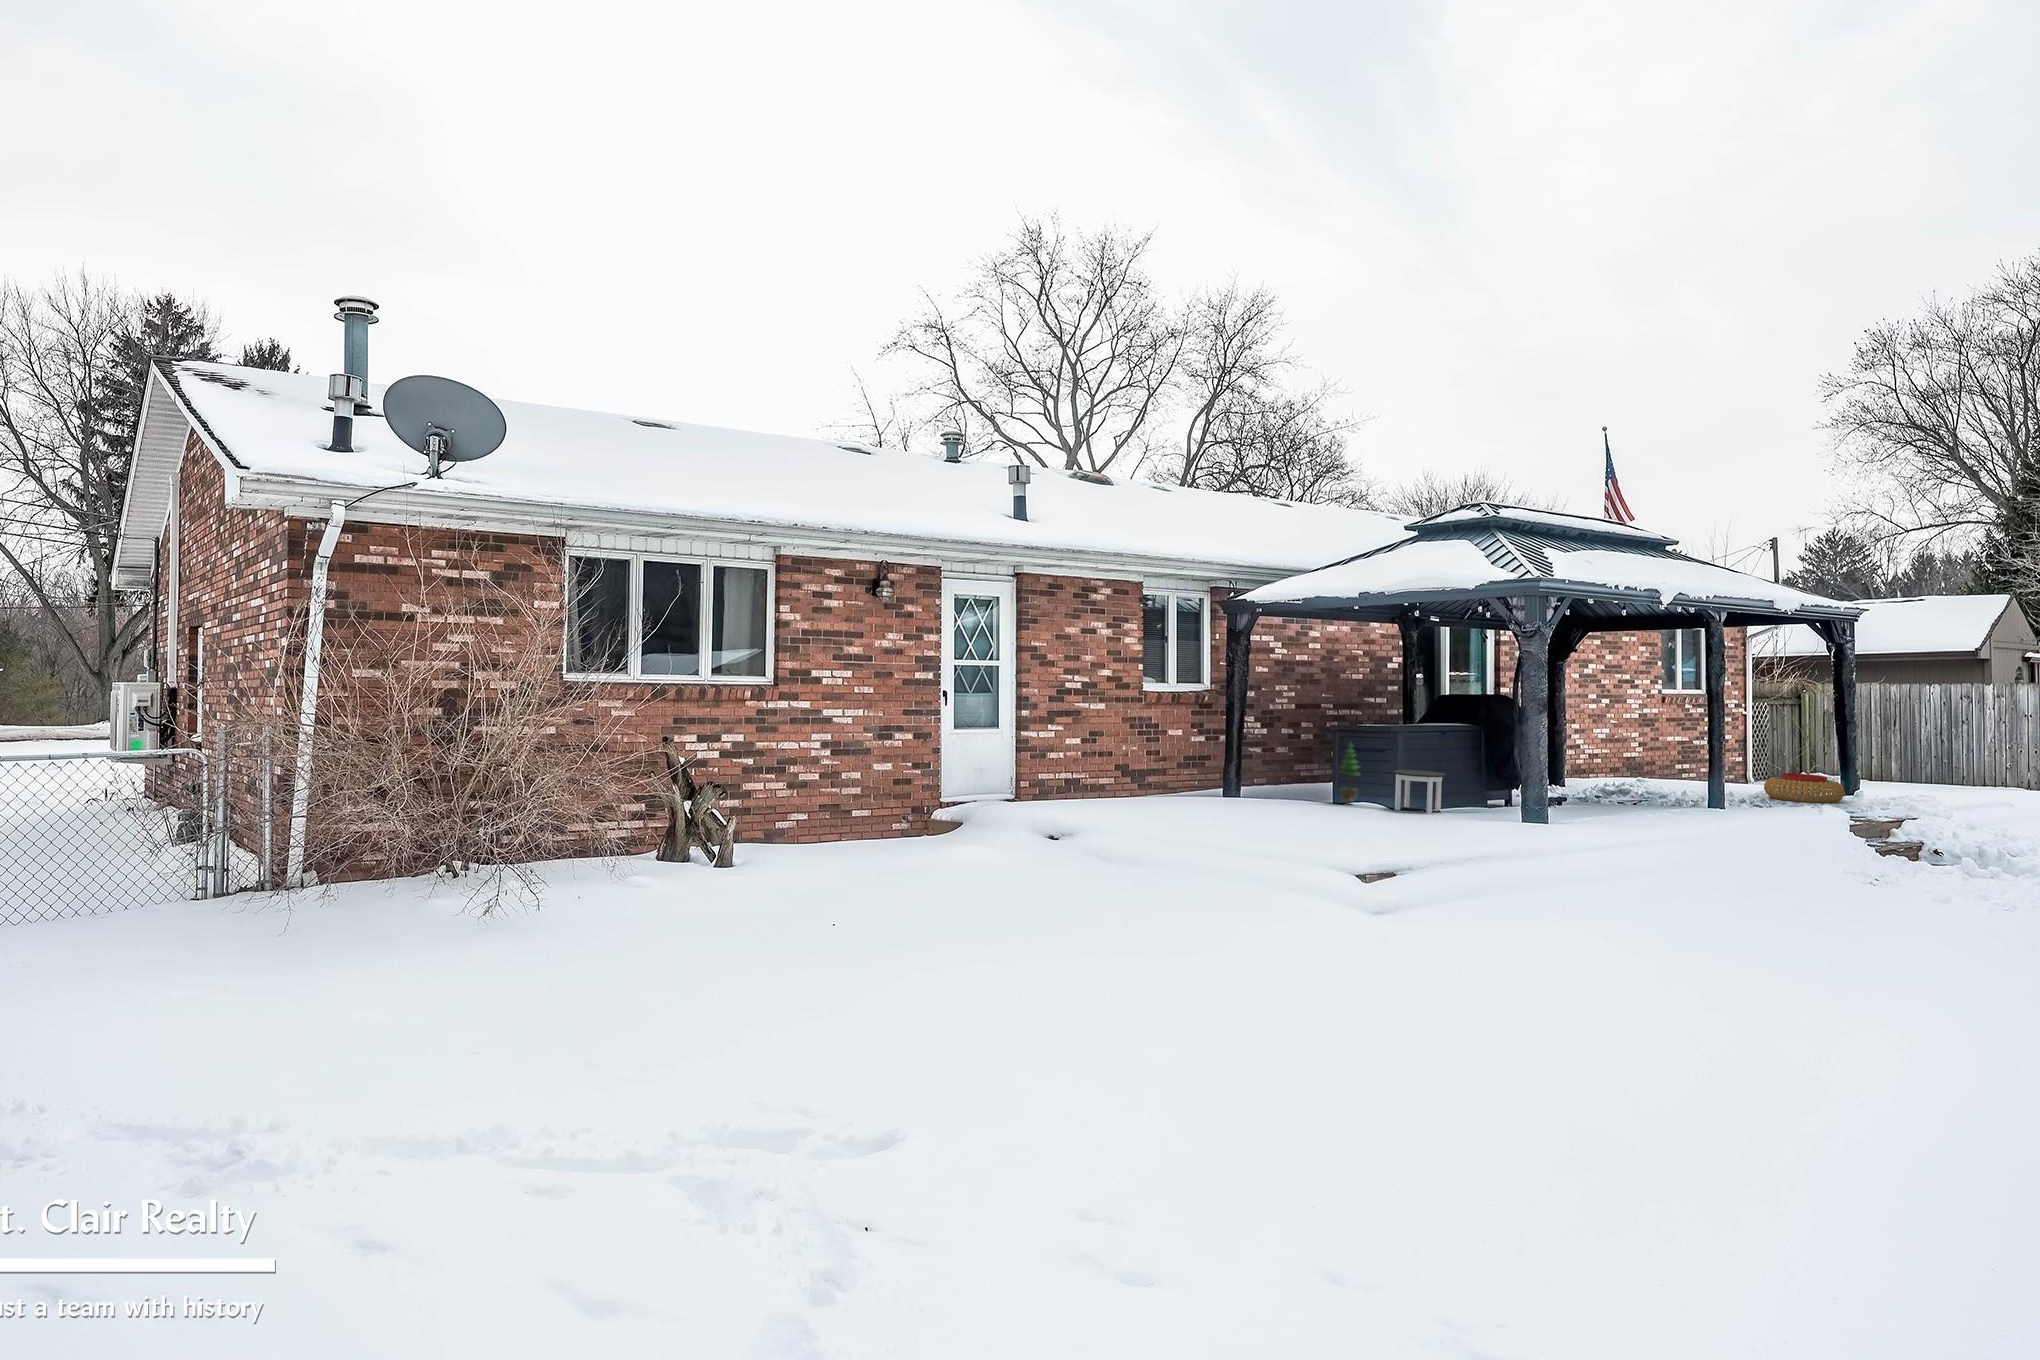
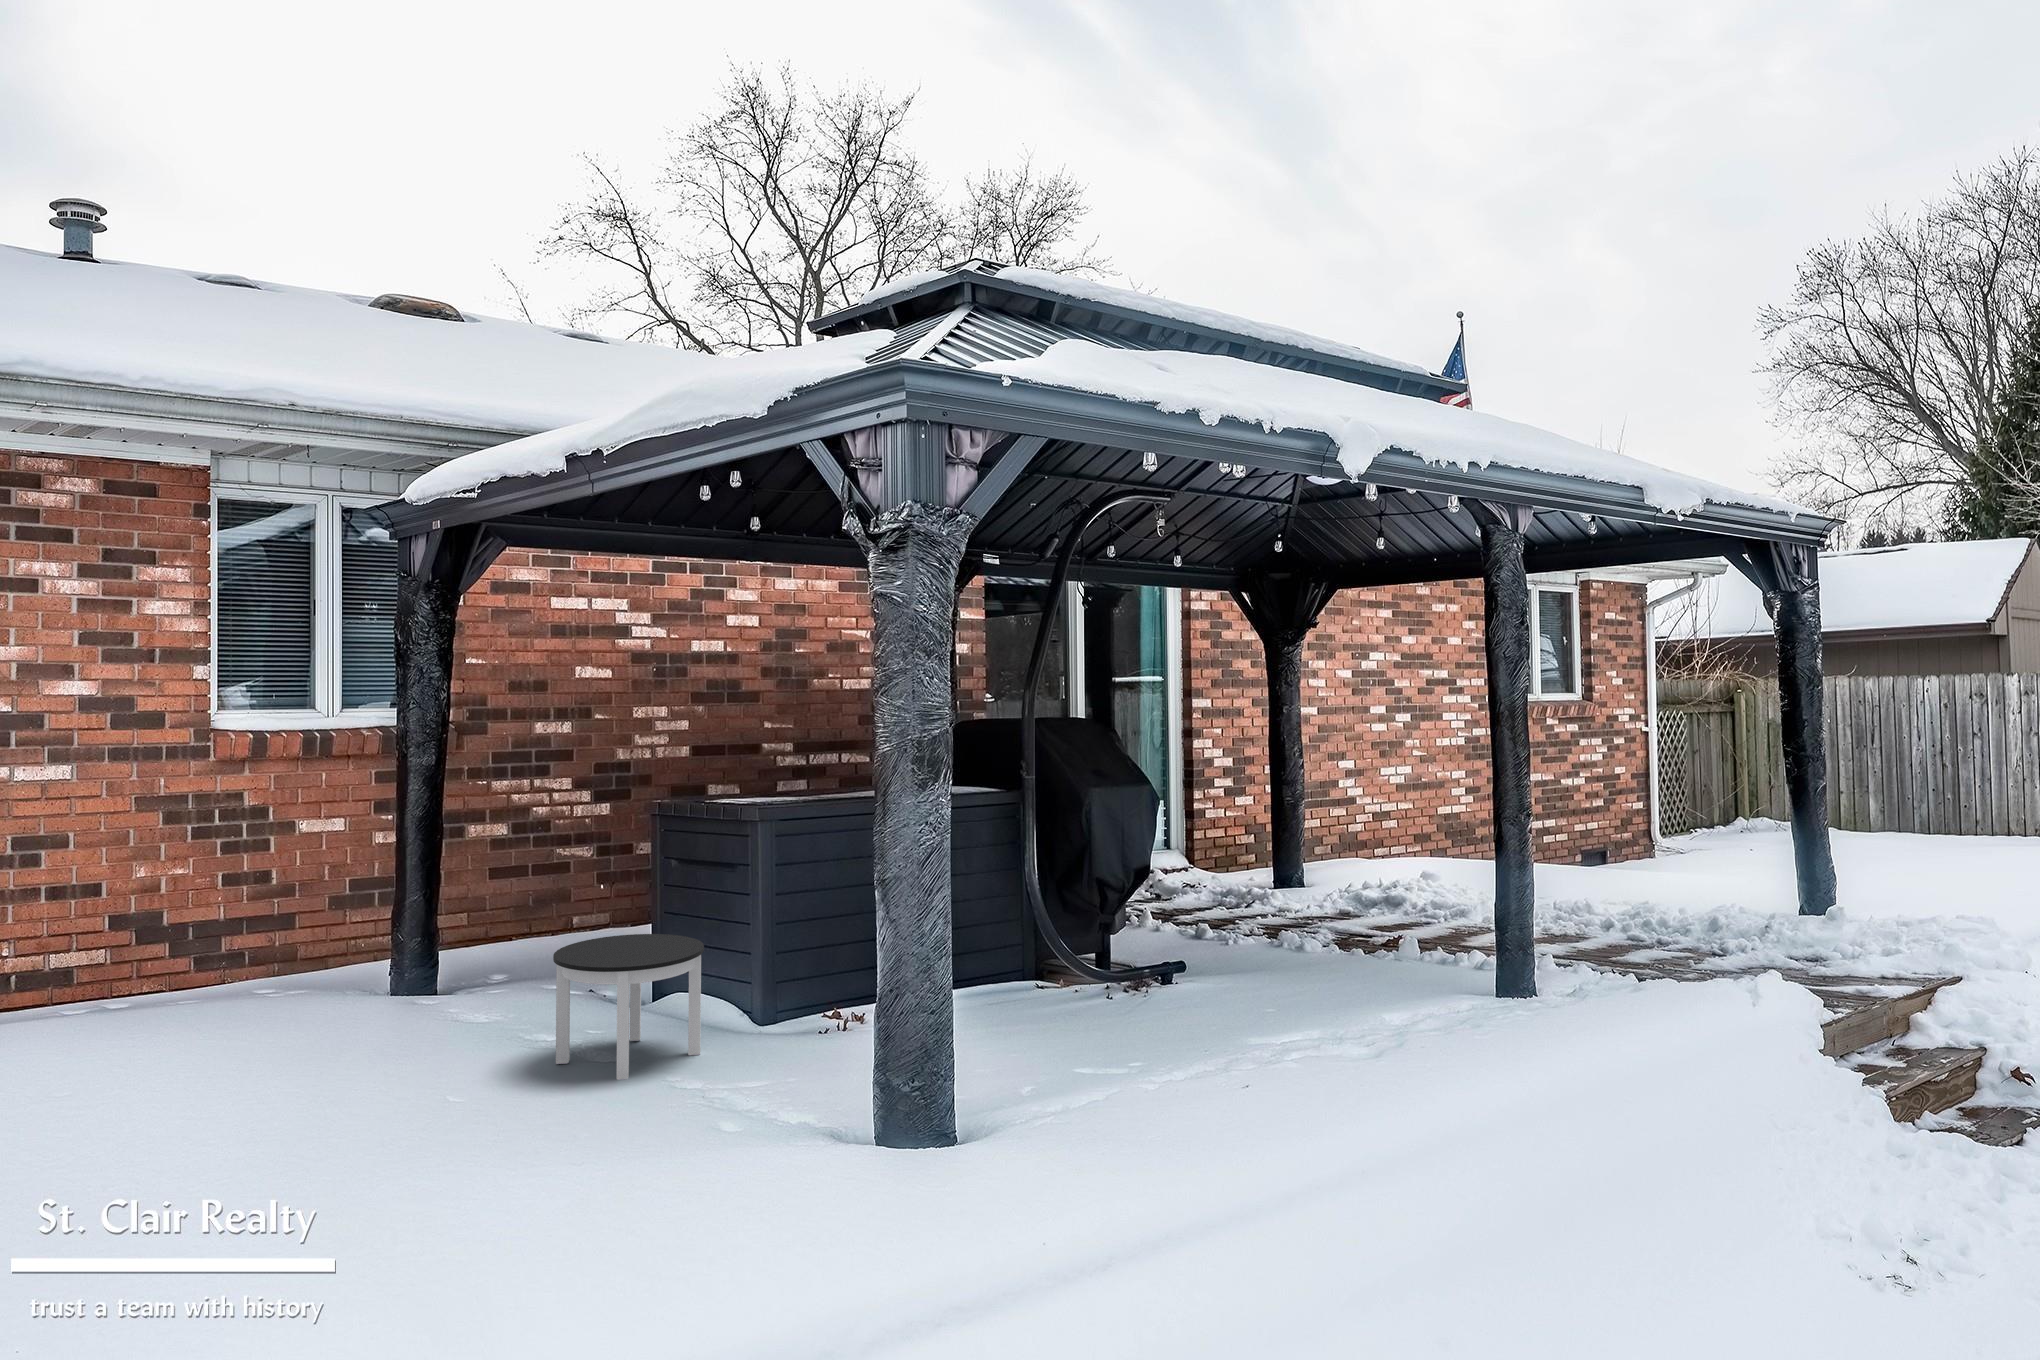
potted tree: present [1340,743,1360,803] -> none [478,854,545,1027]
pouf: present [1764,773,1844,803] -> none [1632,868,1799,942]

